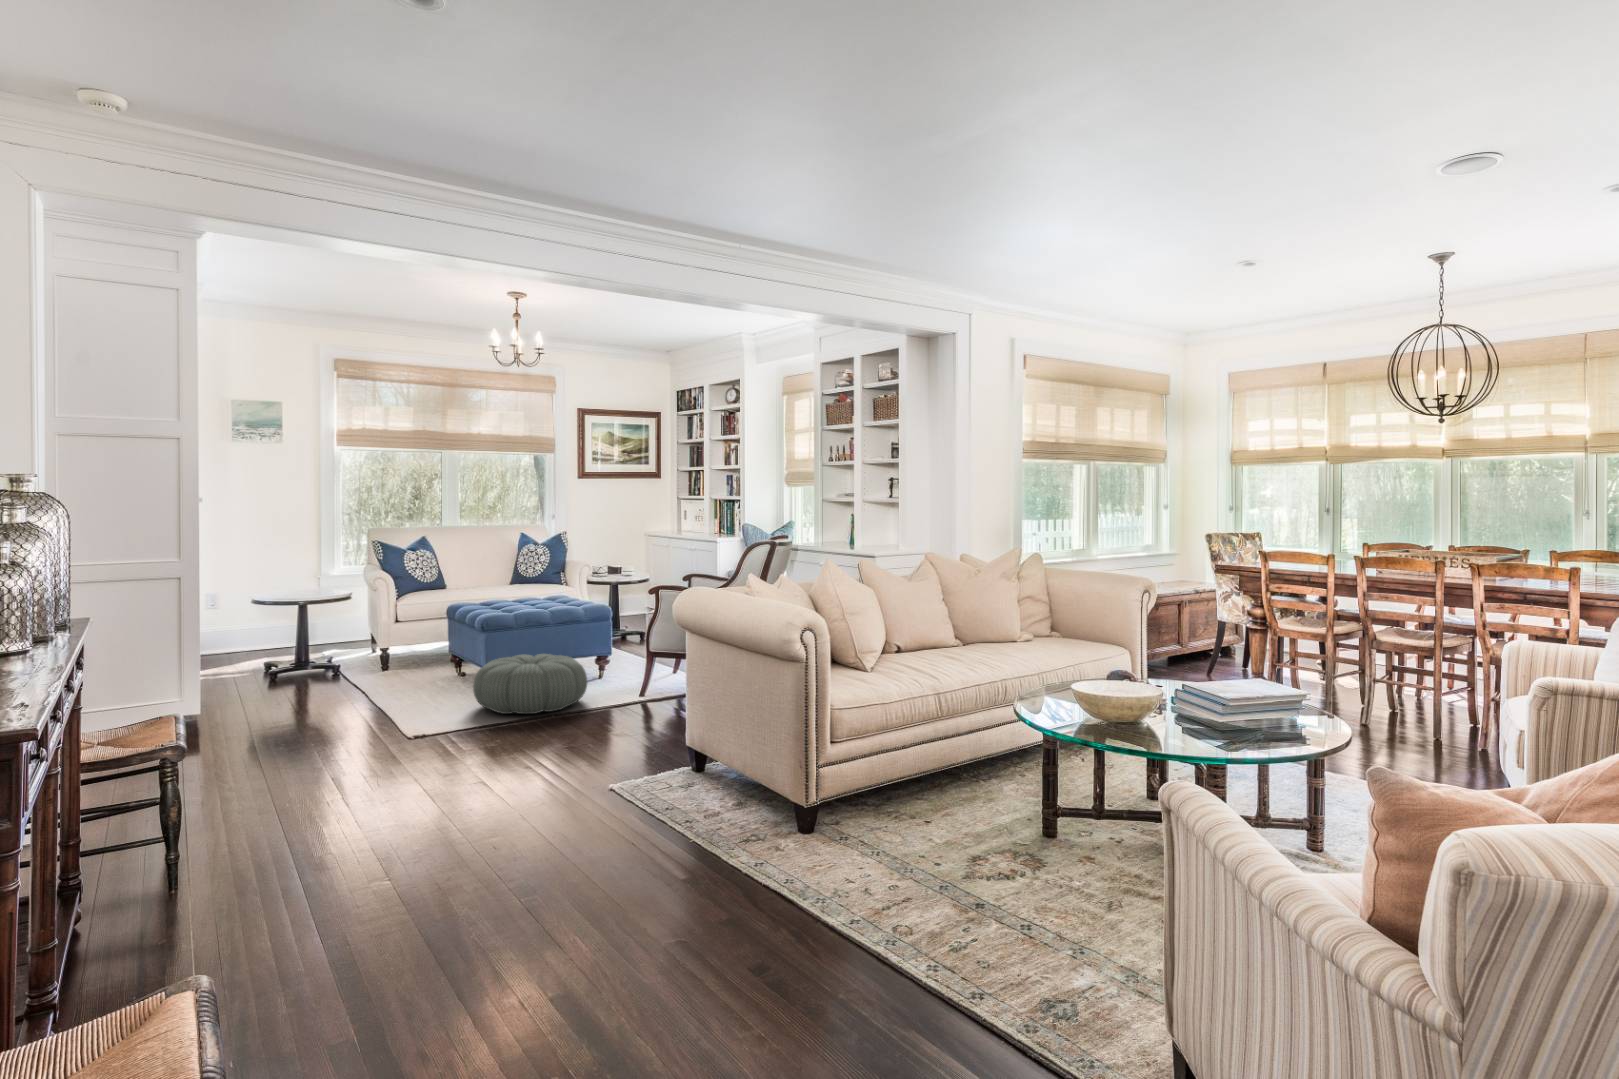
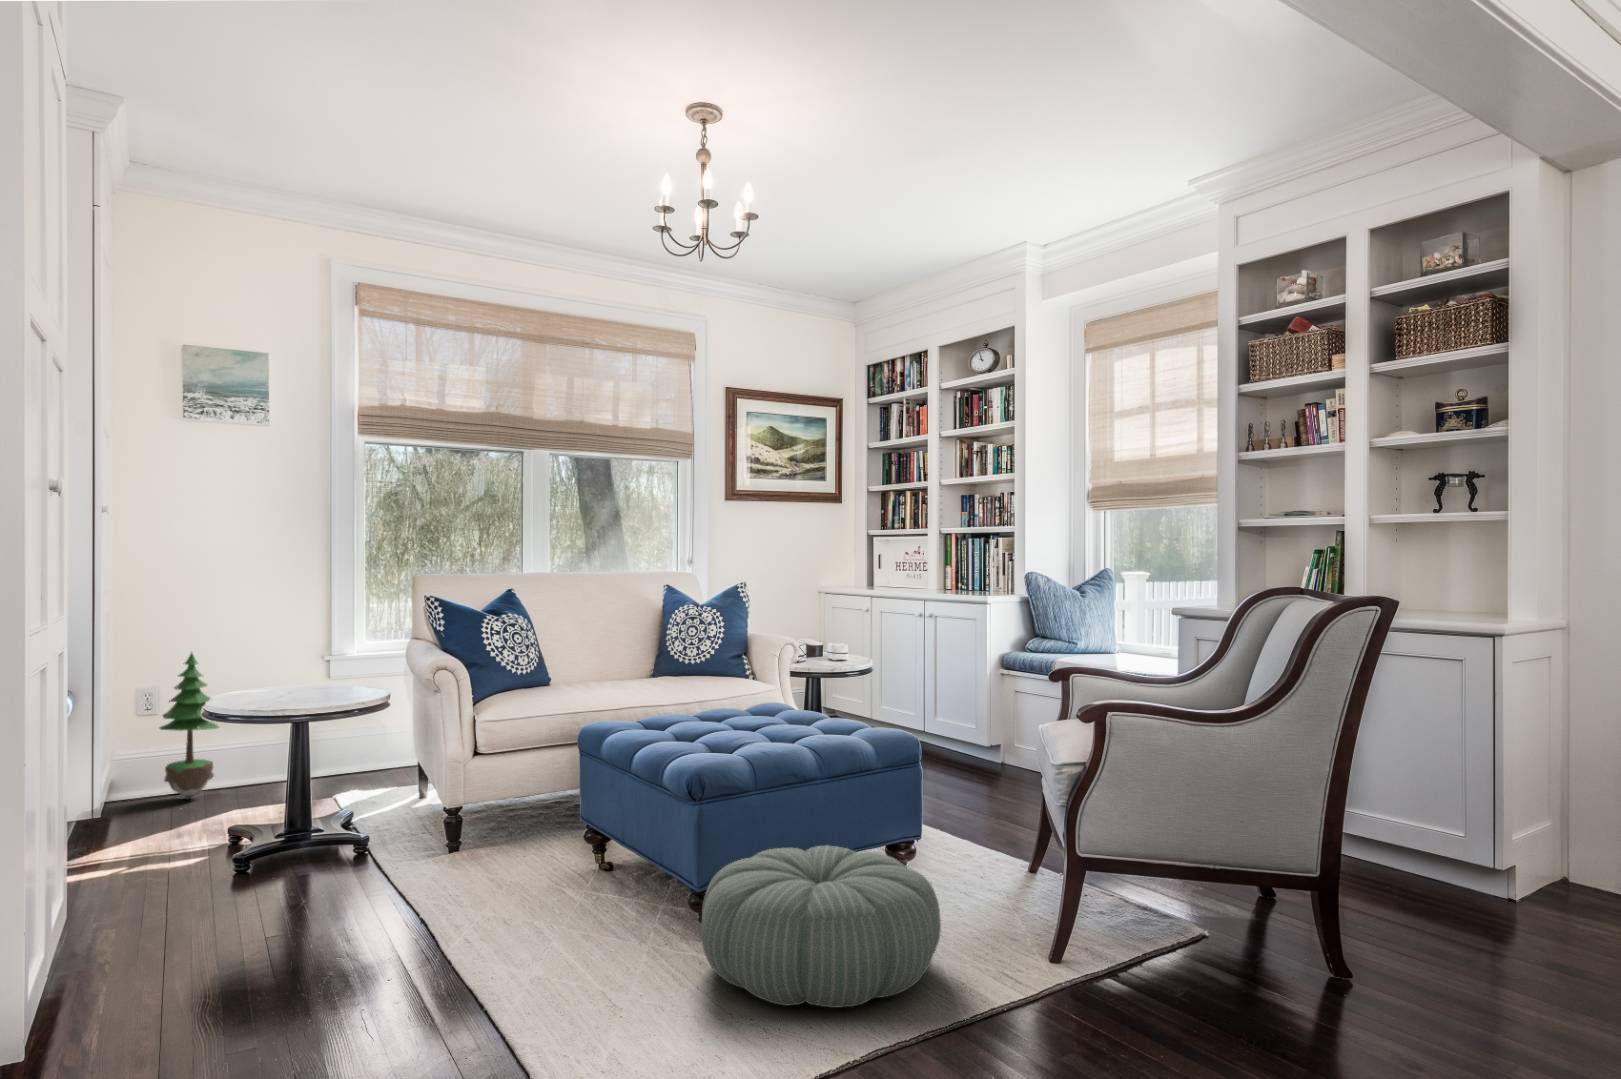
potted tree: none [228,573,263,654] -> present [160,653,219,799]

